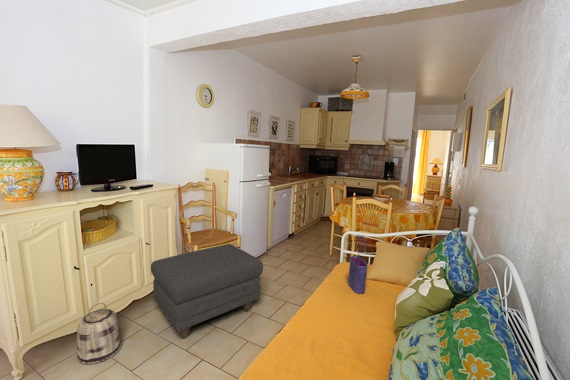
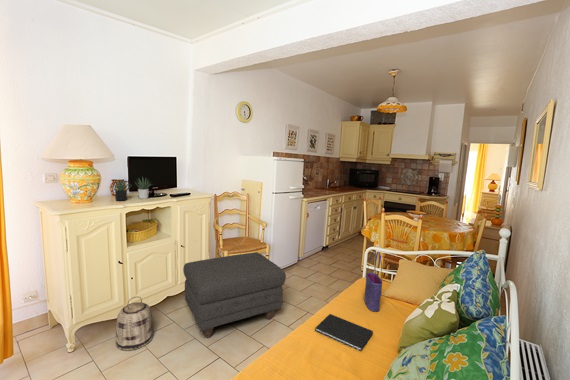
succulent plant: none [55,167,111,196] -> present [112,178,151,201]
notebook: none [309,301,365,335] -> present [315,314,373,351]

